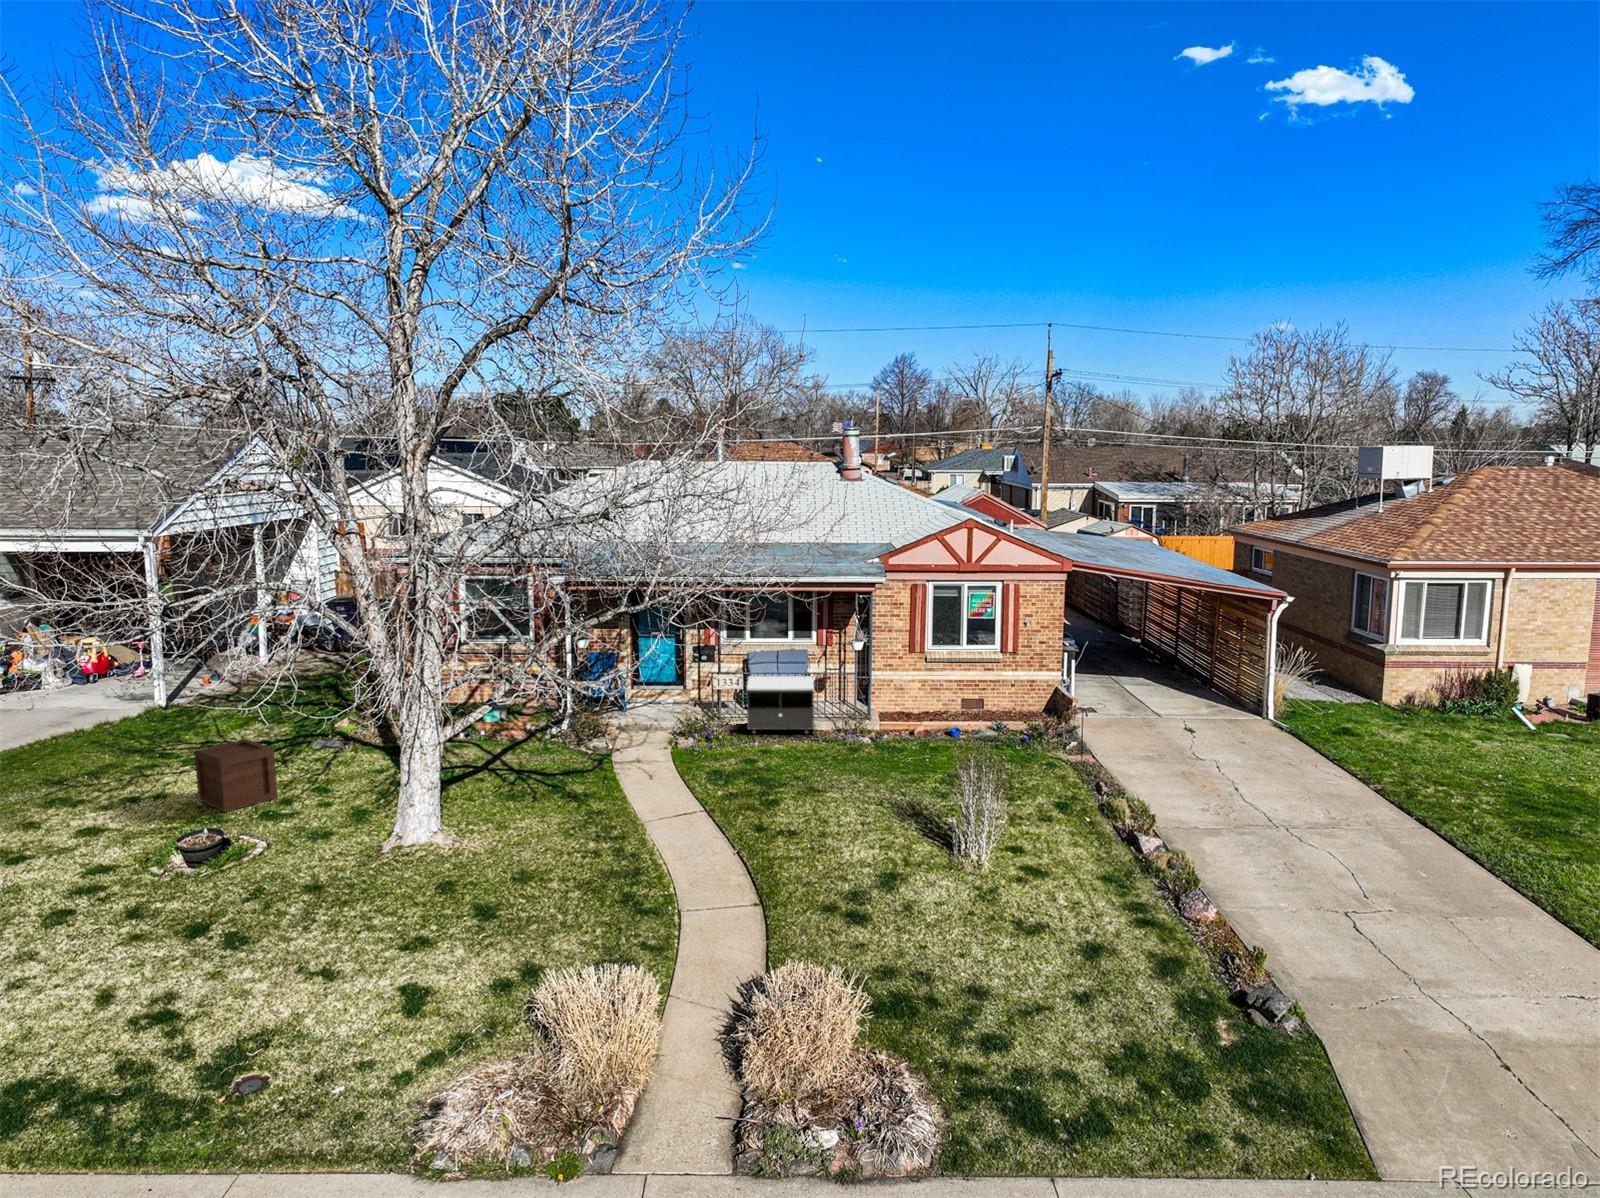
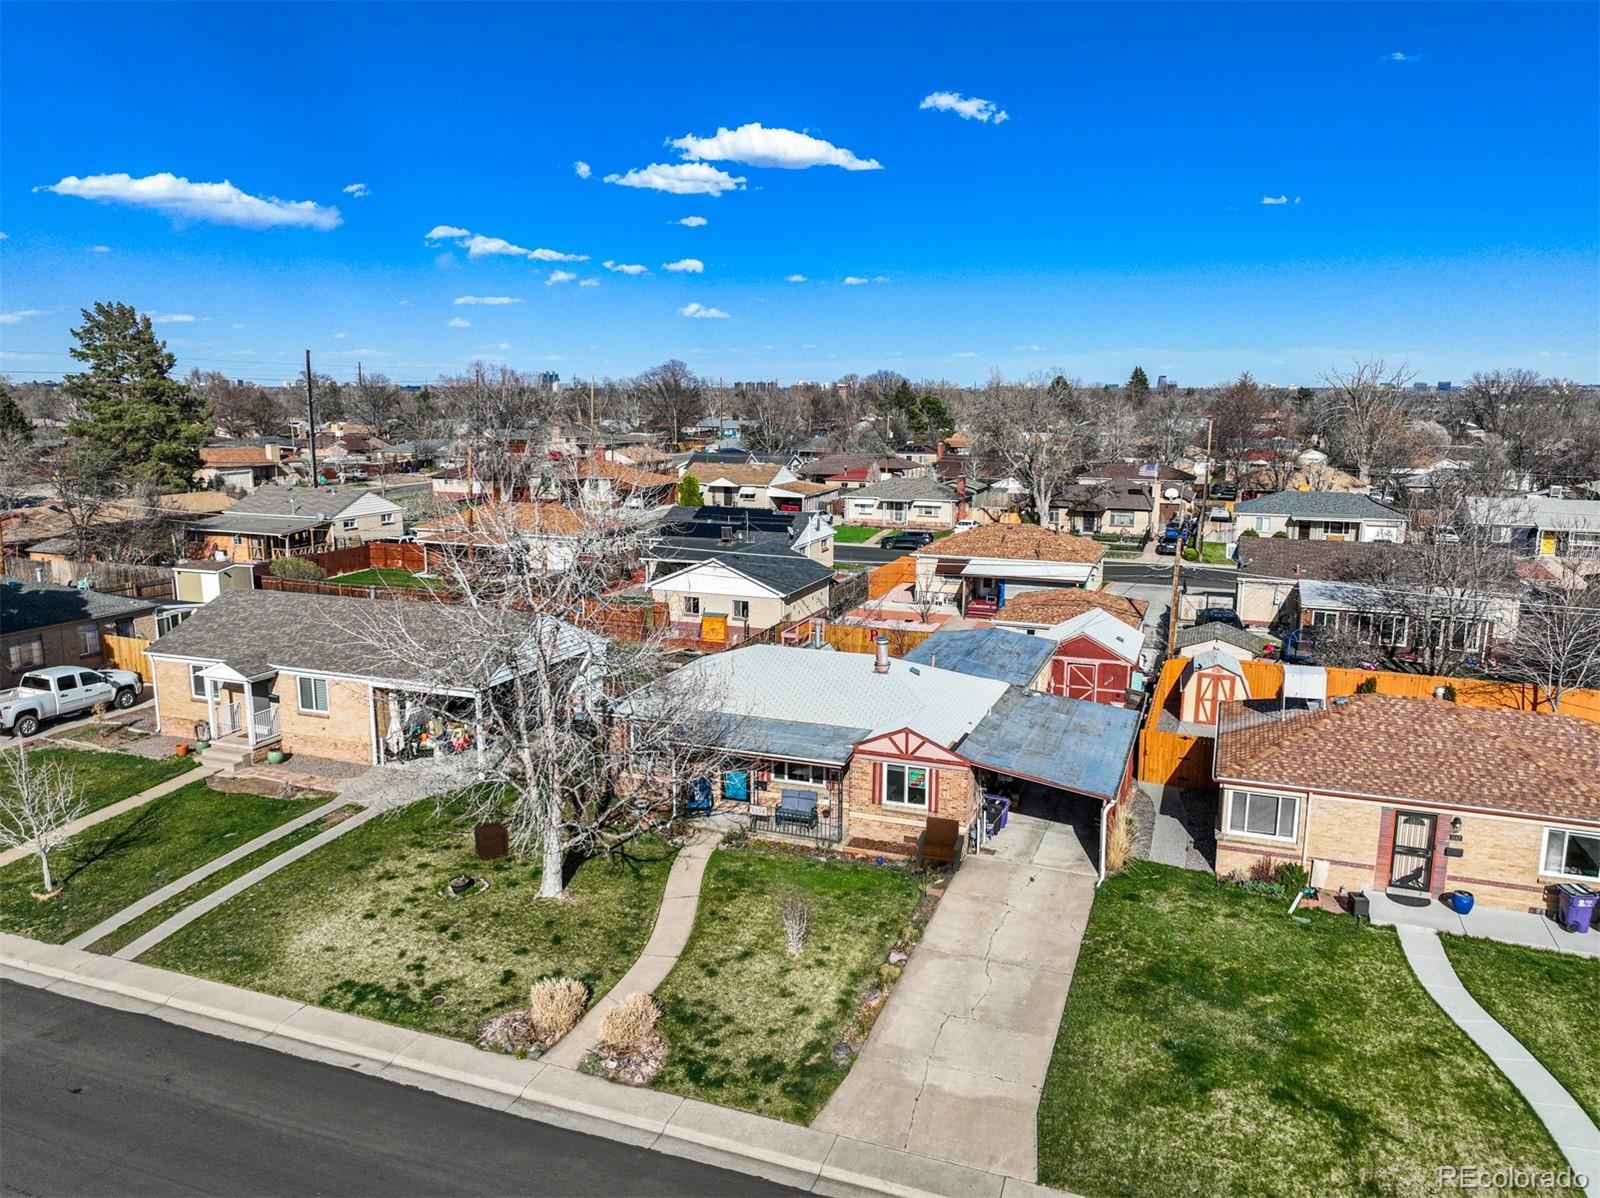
lounge chair: none [994,661,1076,734] -> present [915,817,965,871]
storage bench: present [747,676,814,733] -> none [766,807,810,847]

